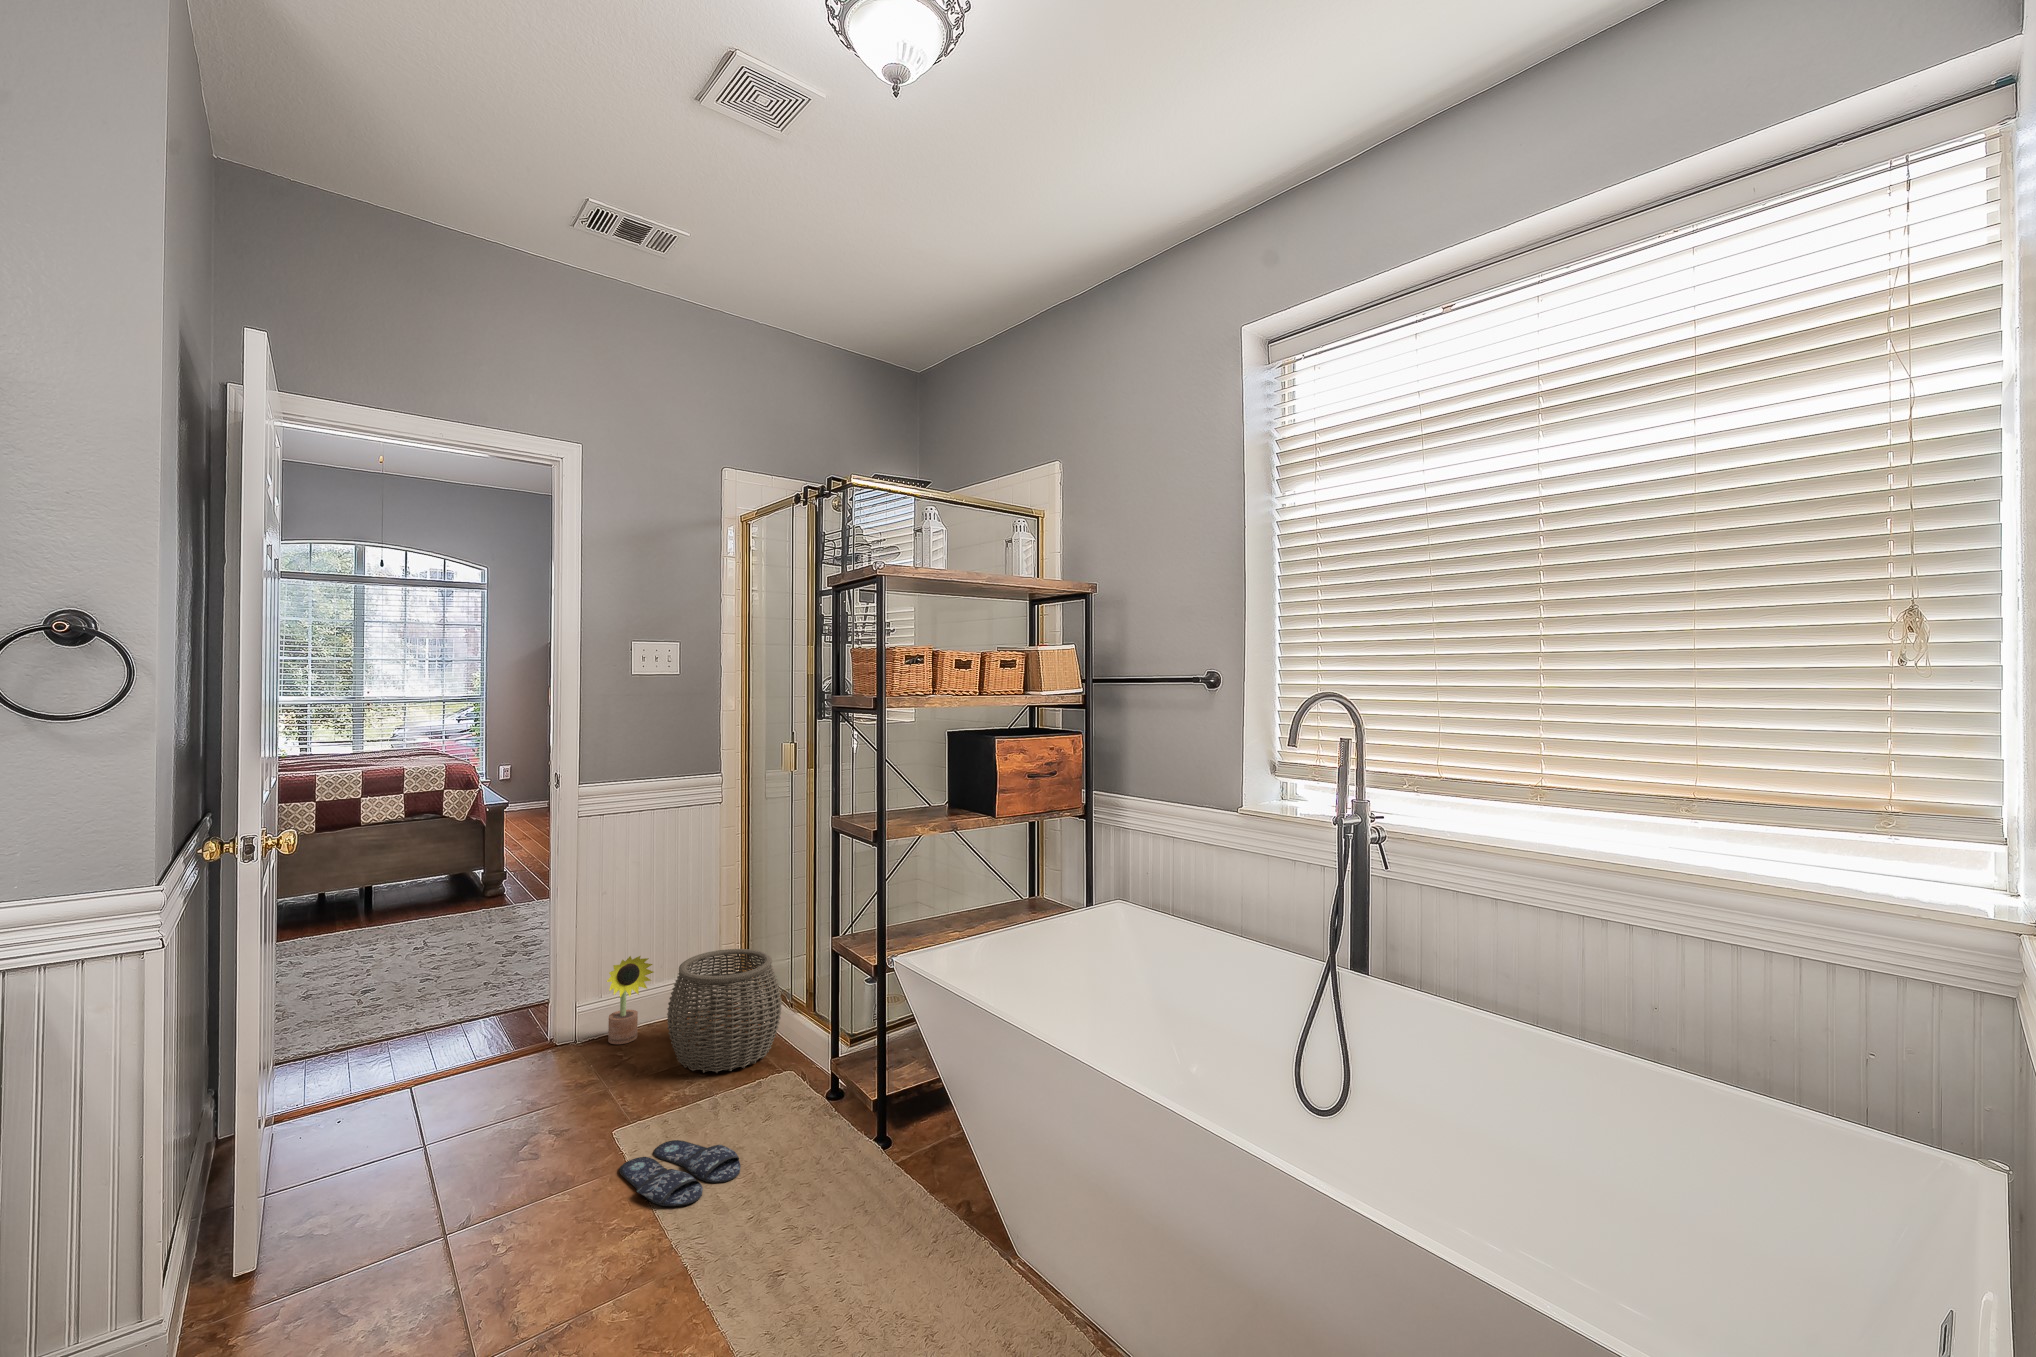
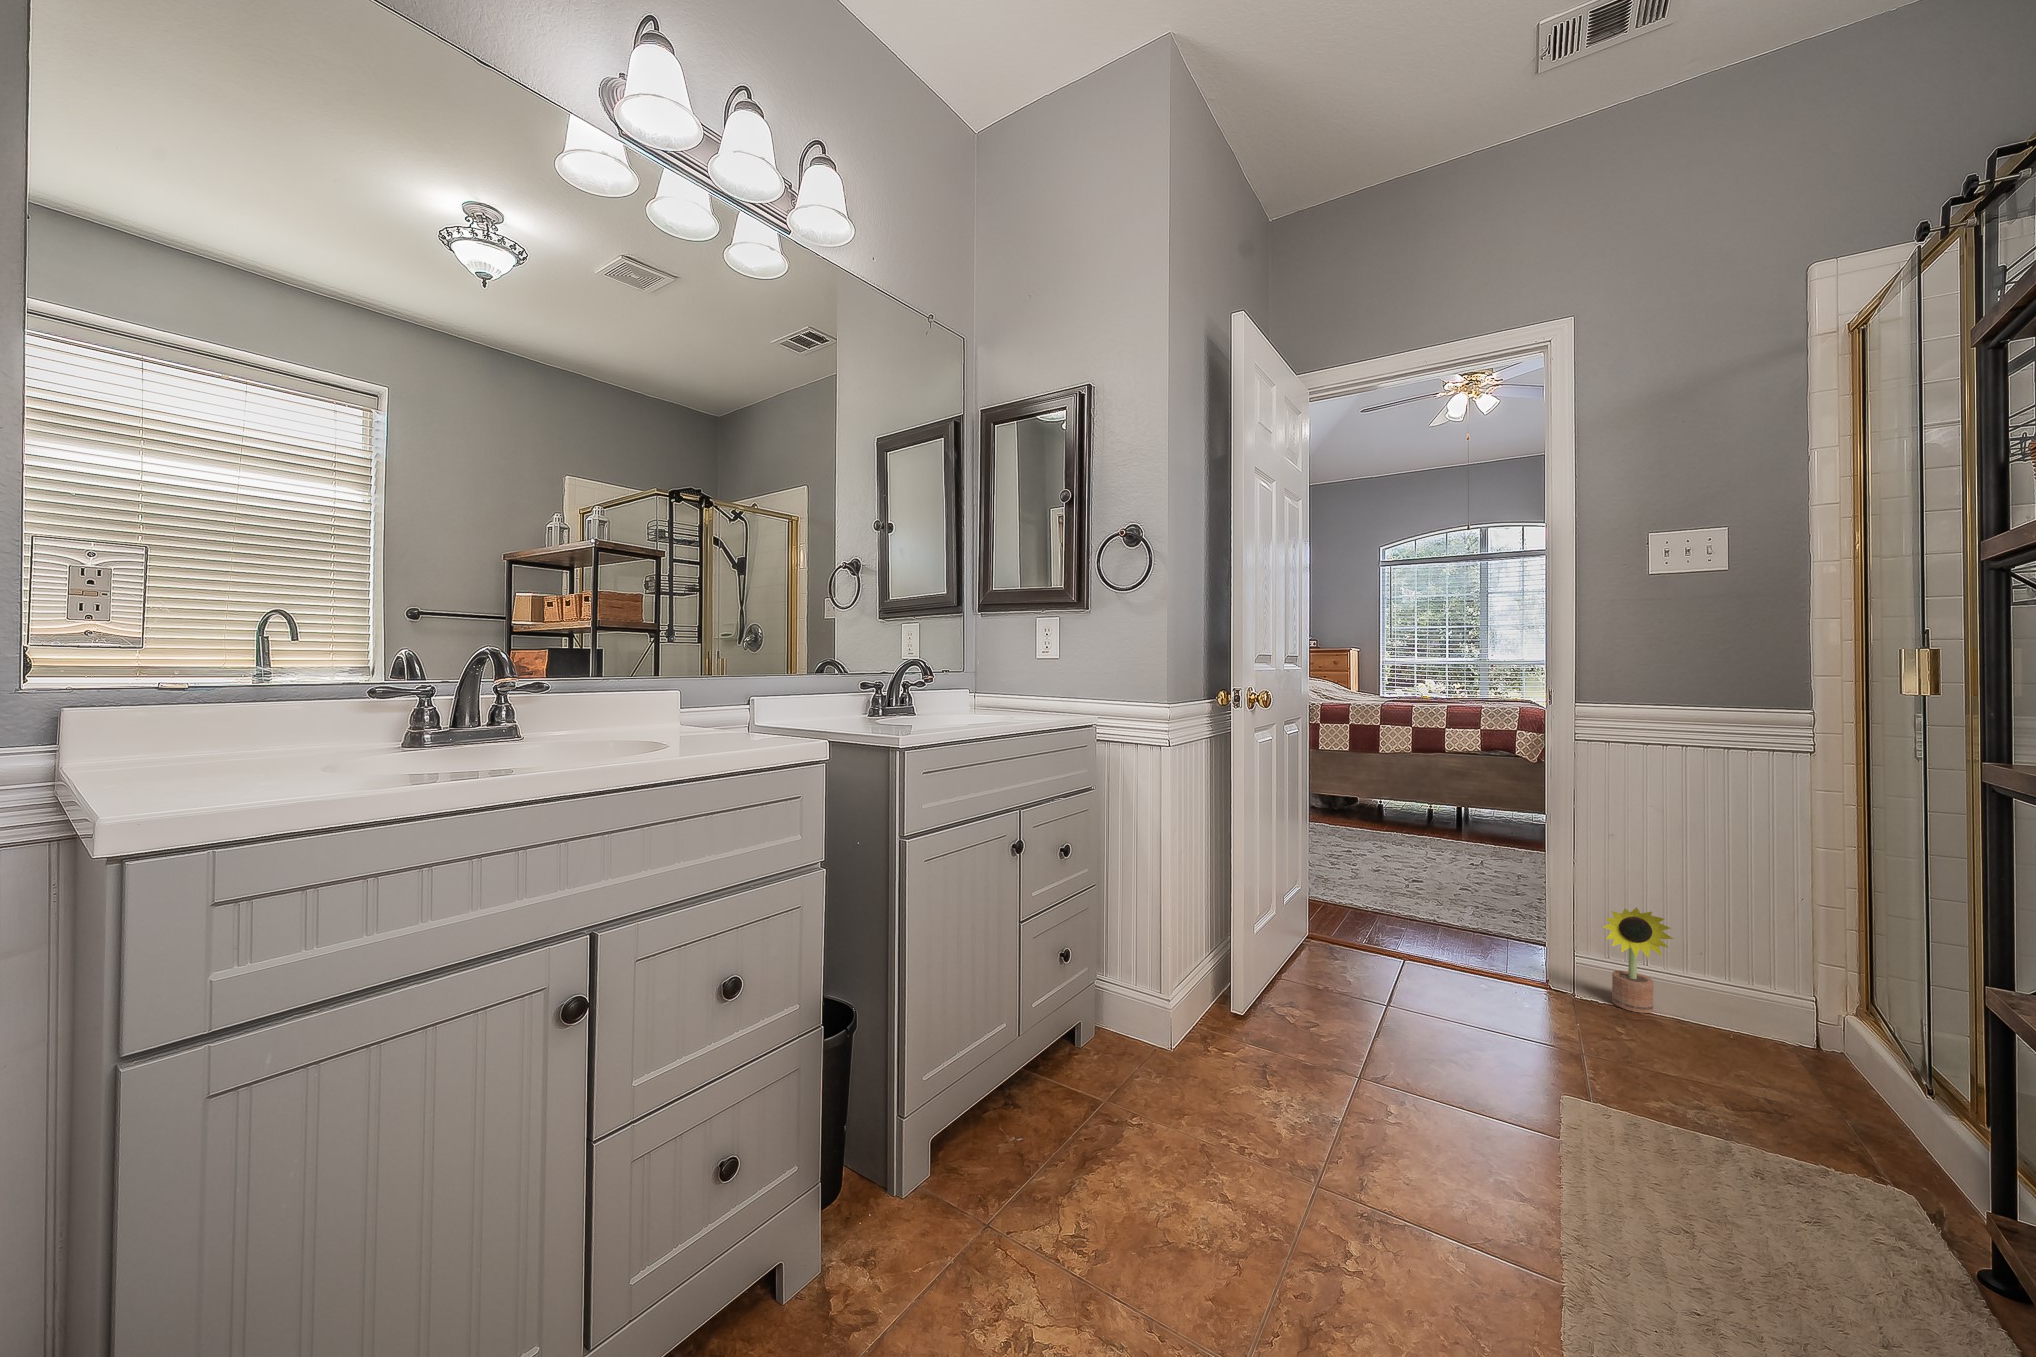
woven basket: present [667,949,782,1073] -> none [1674,934,1900,1122]
slippers: present [620,1140,741,1206] -> none [1545,1122,1722,1234]

